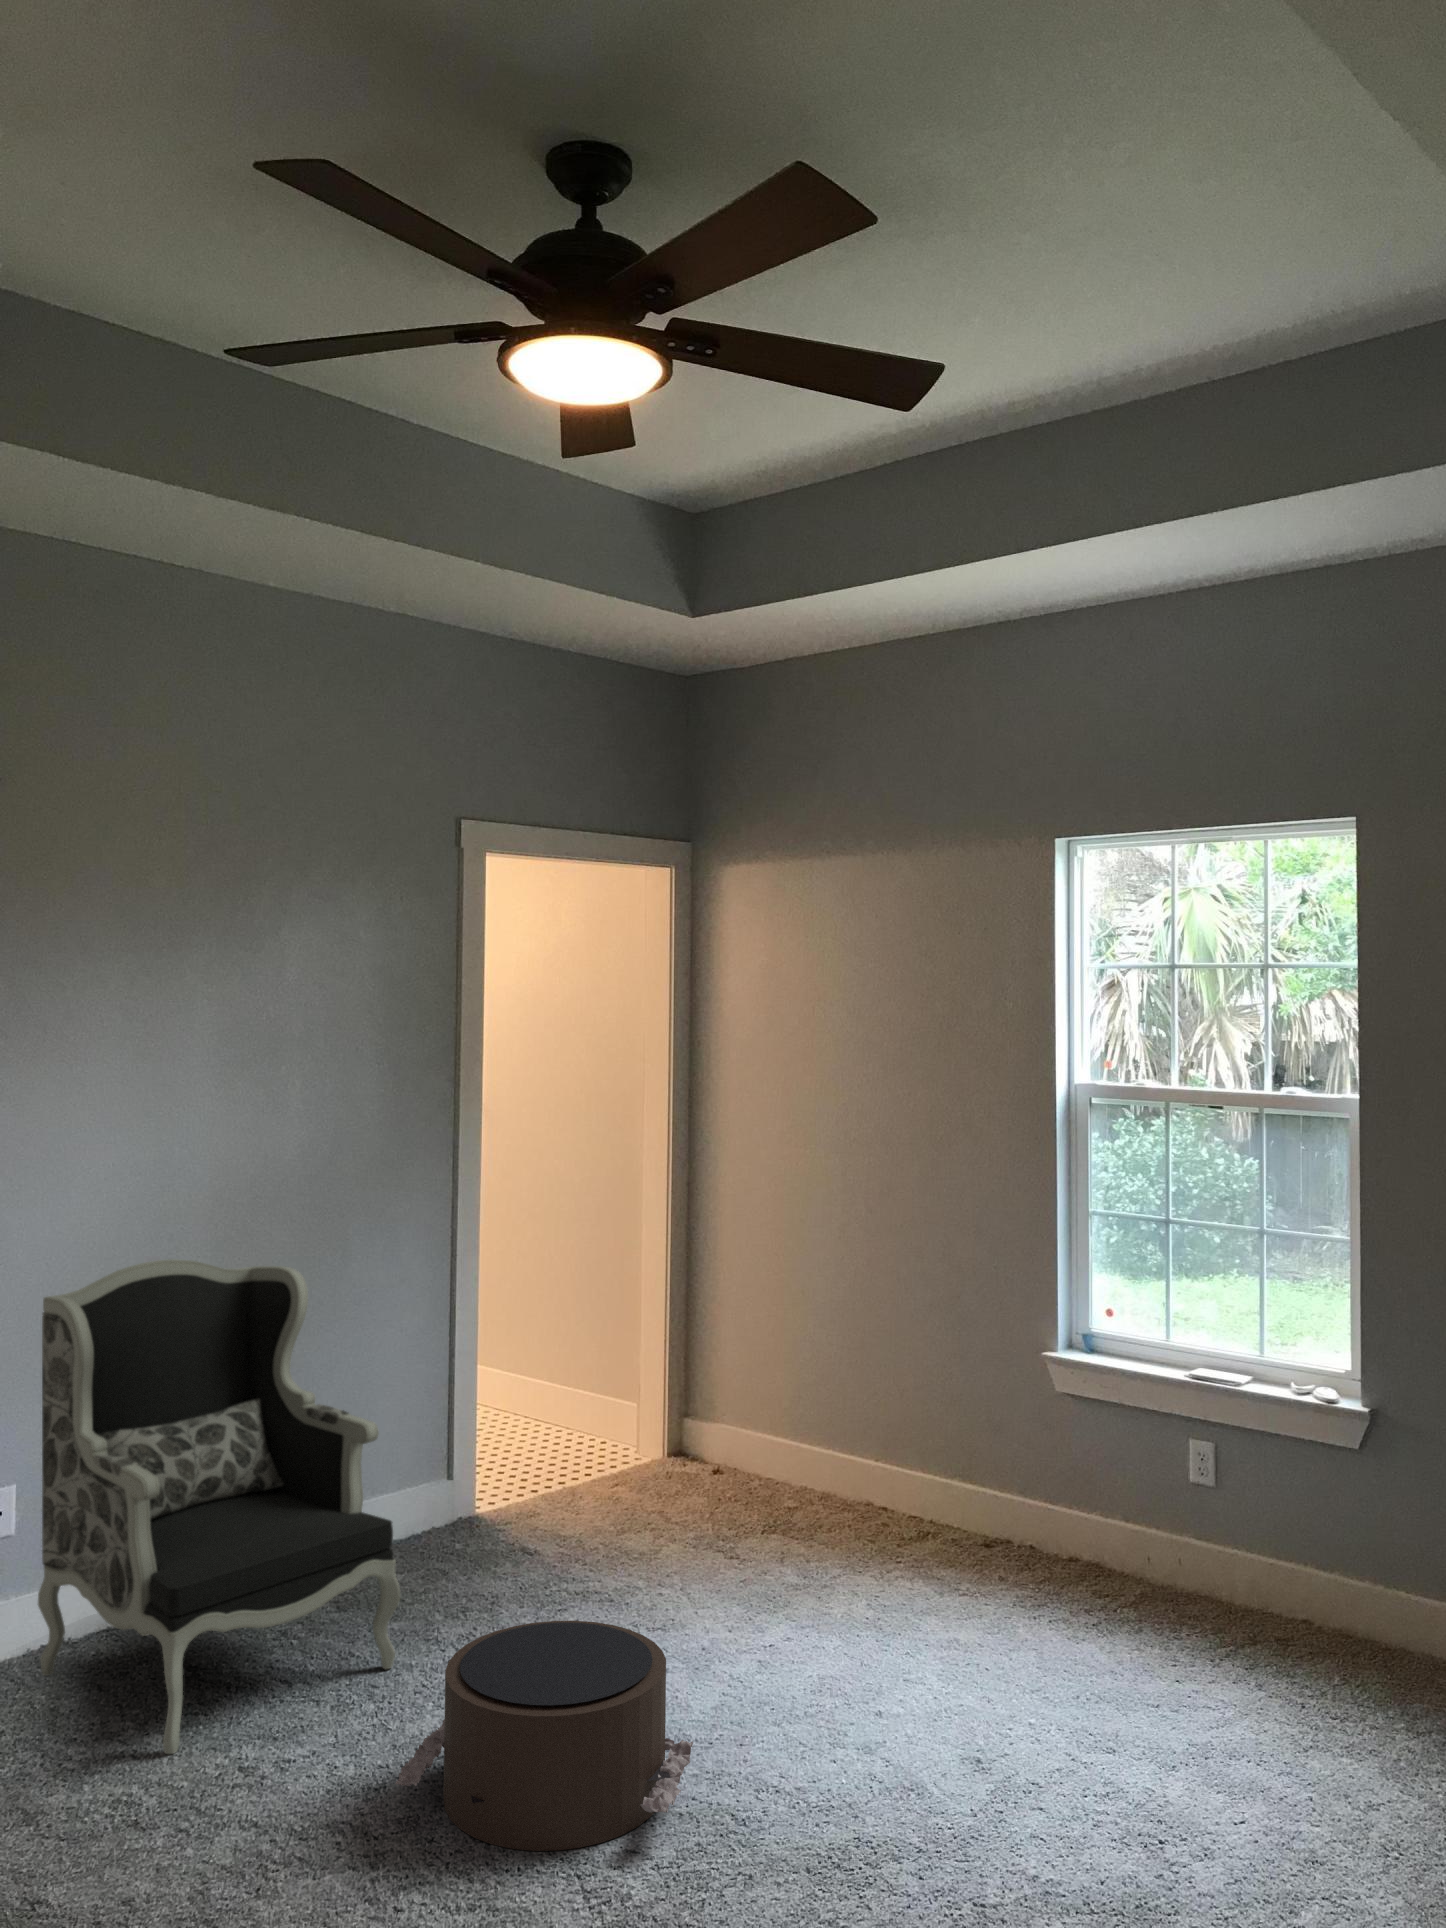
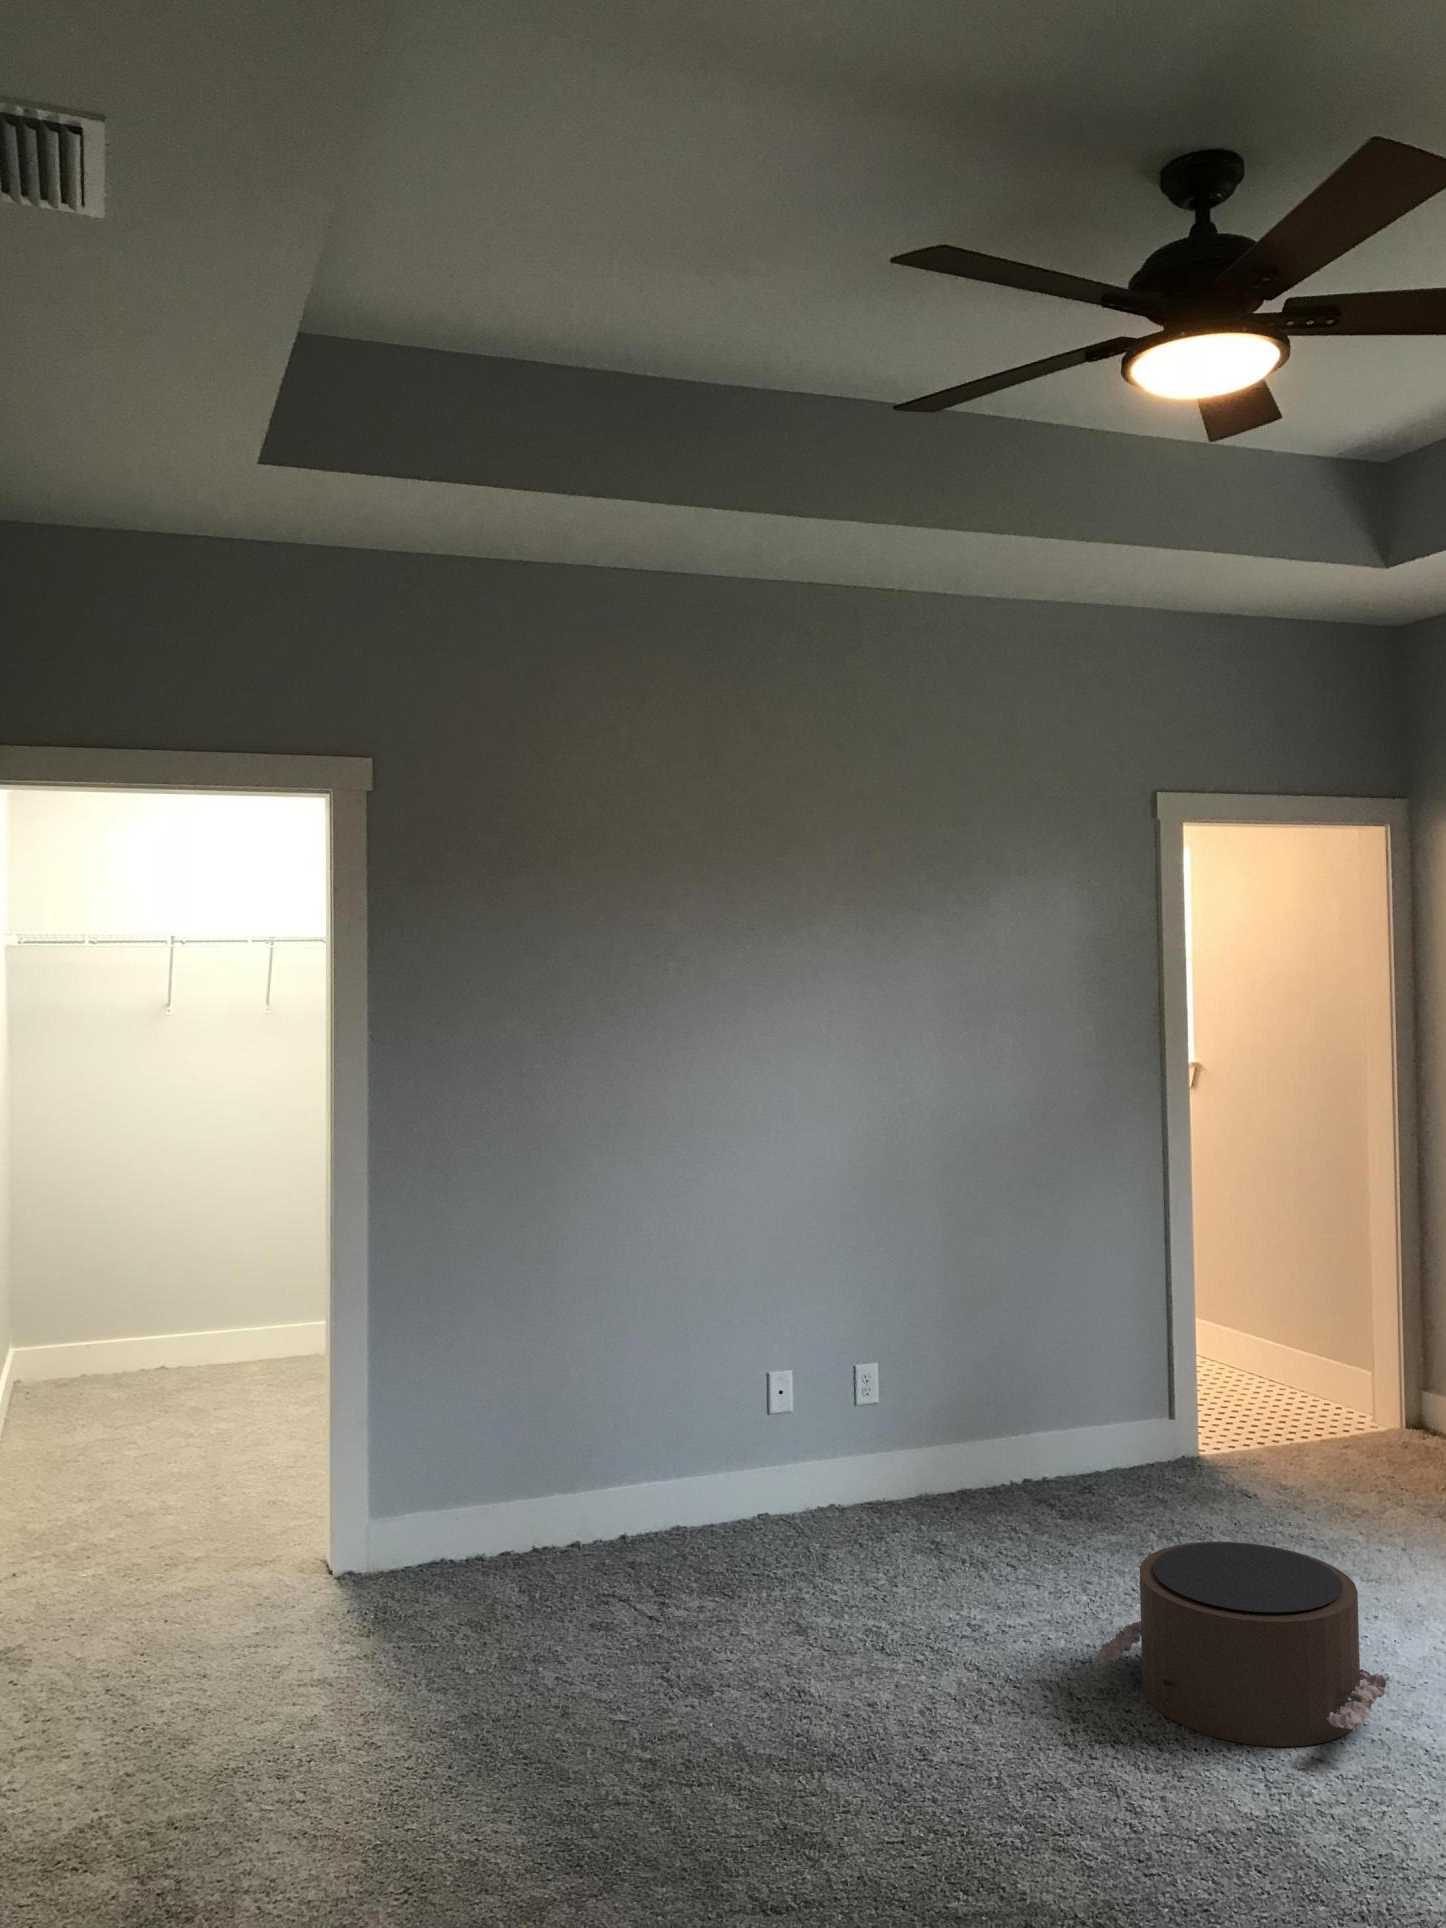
armchair: present [38,1259,400,1754] -> none [804,1192,1111,1604]

